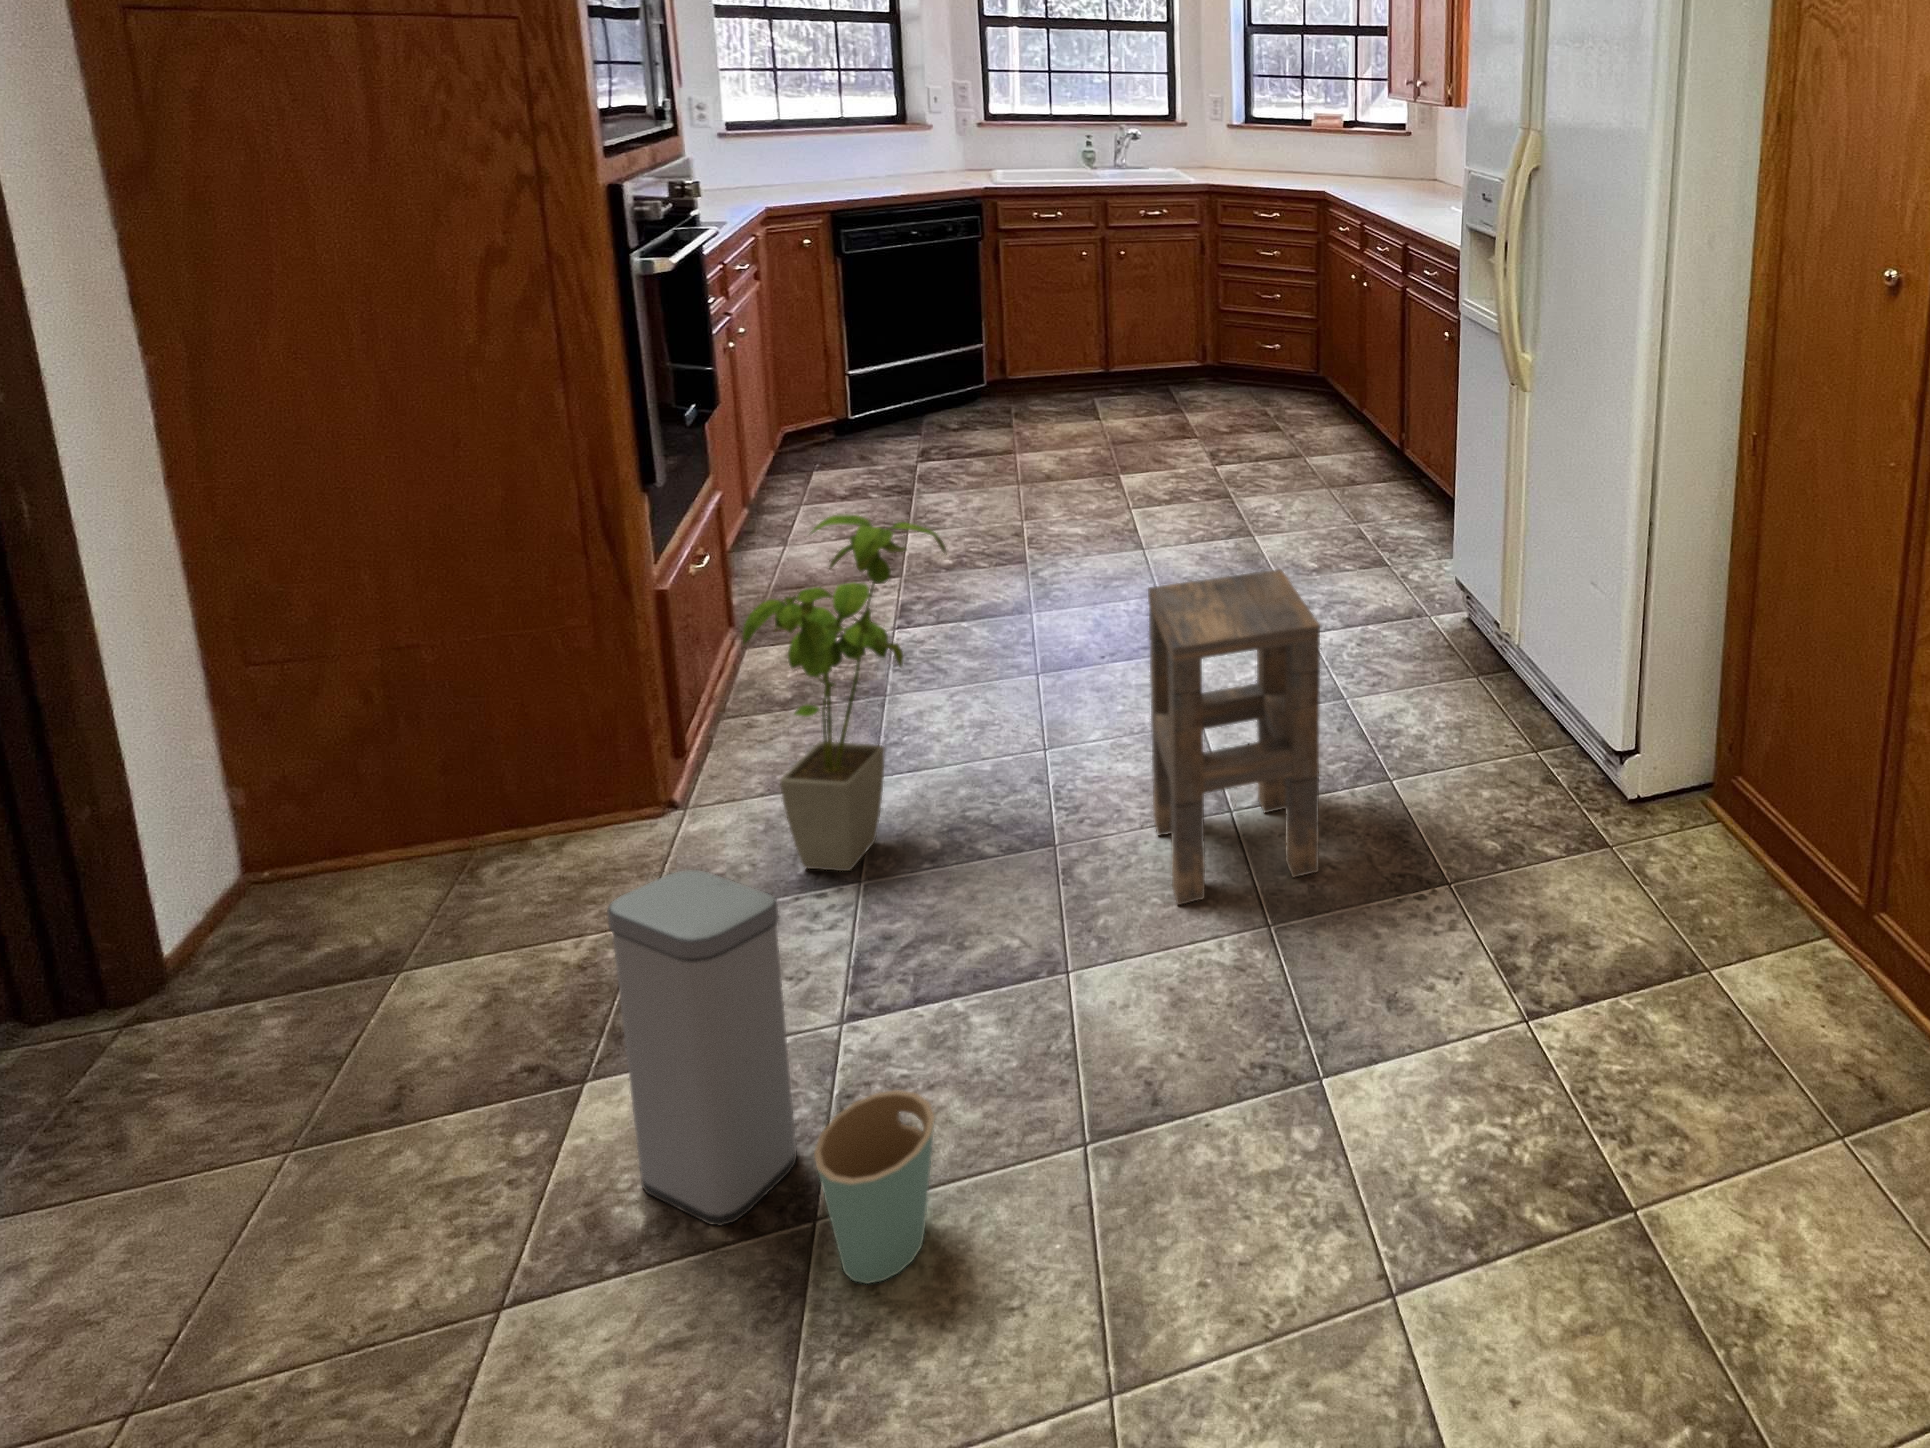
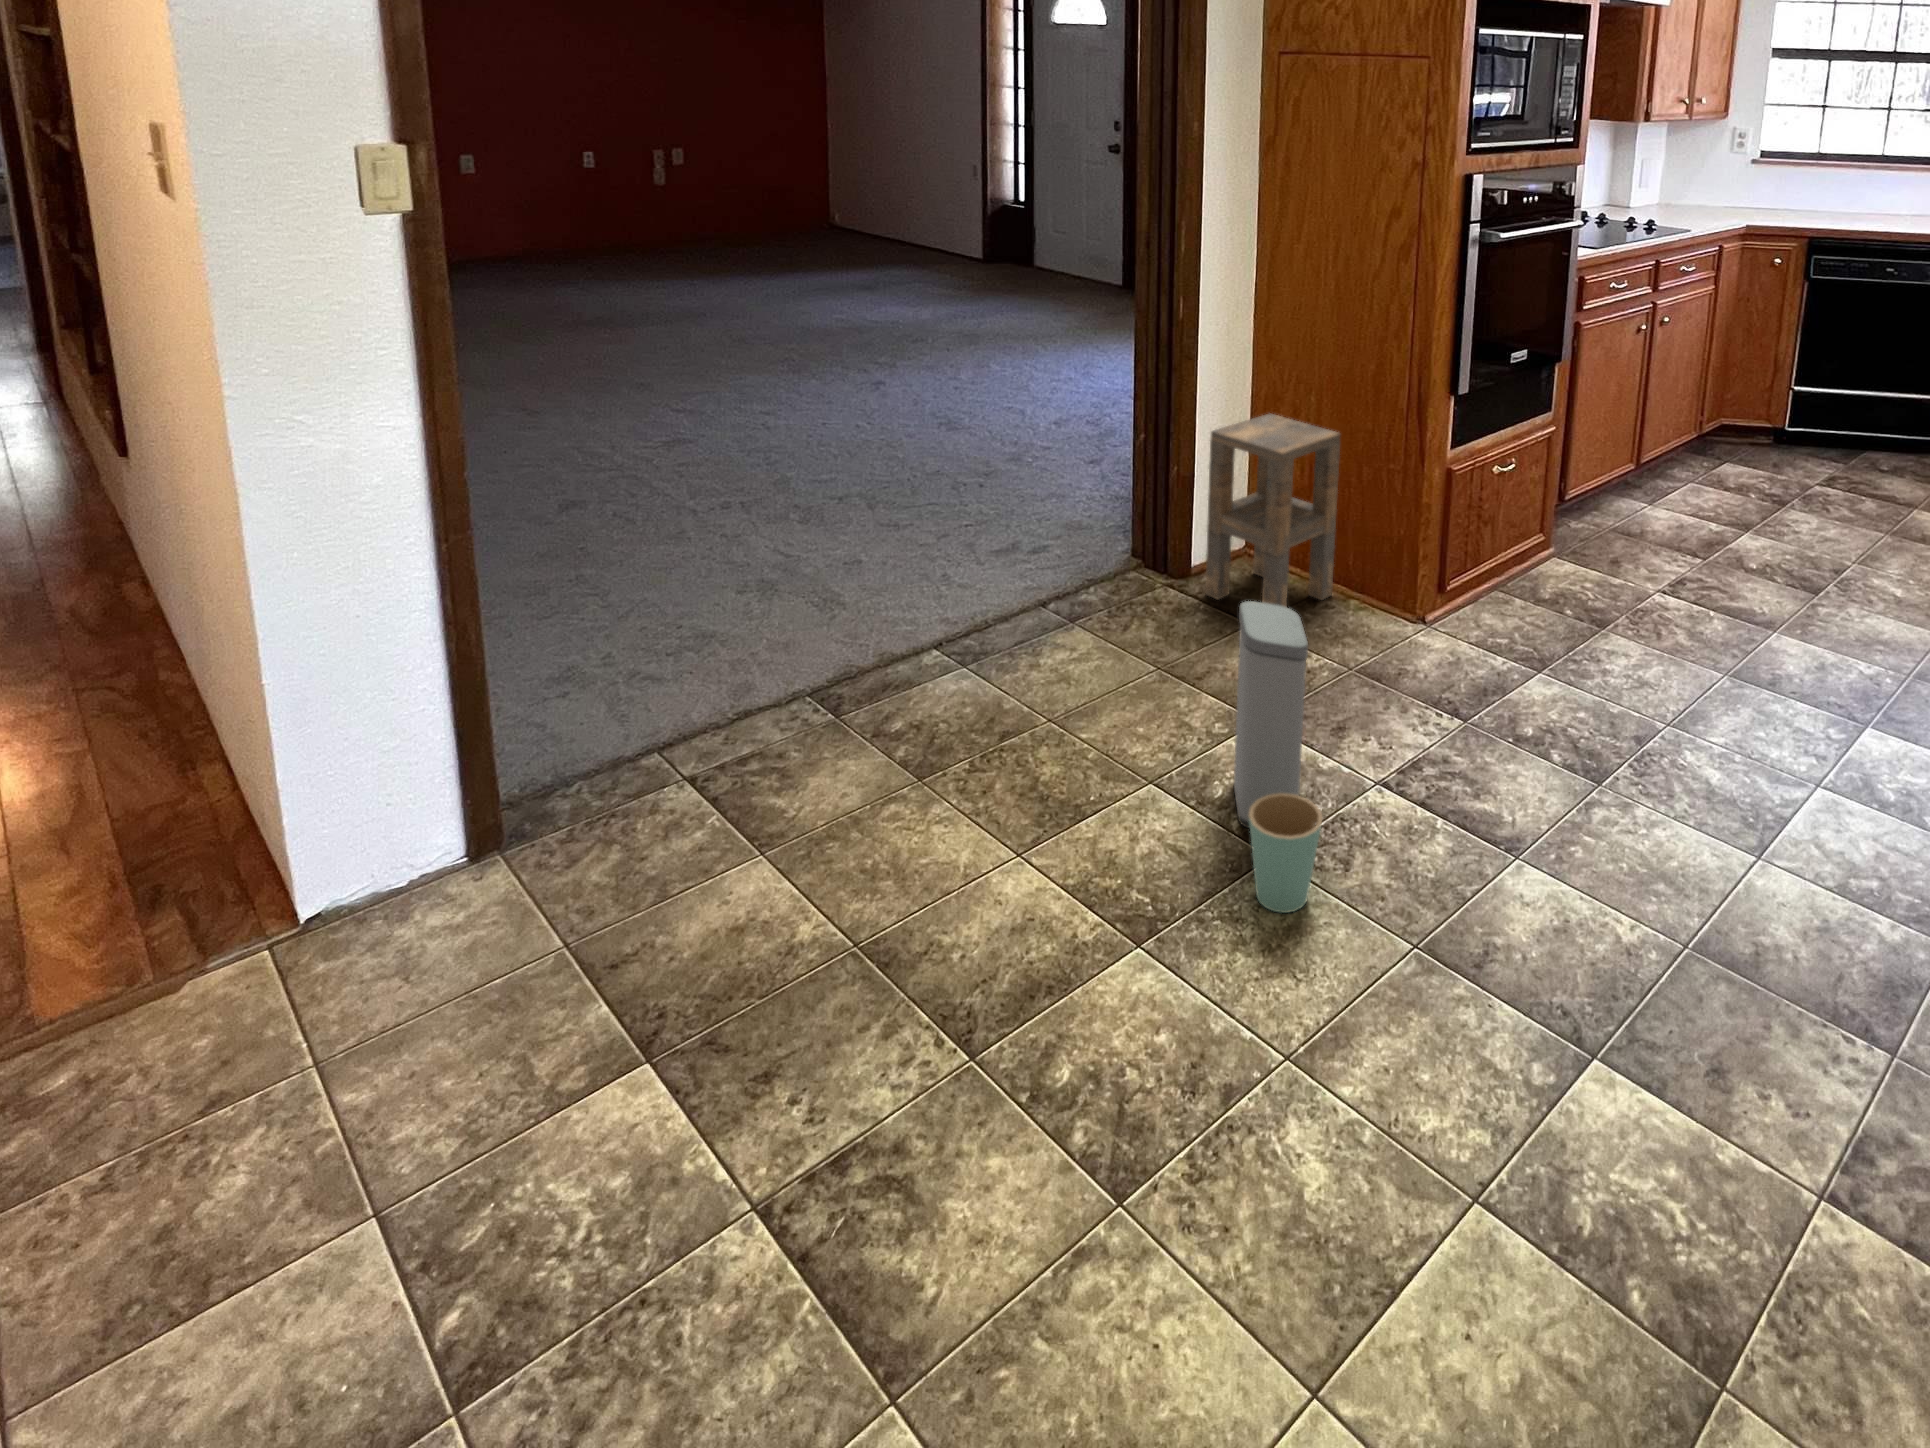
house plant: present [742,514,946,871] -> none [1428,445,1581,714]
side table: present [1148,569,1320,905] -> present [1205,414,1340,607]

